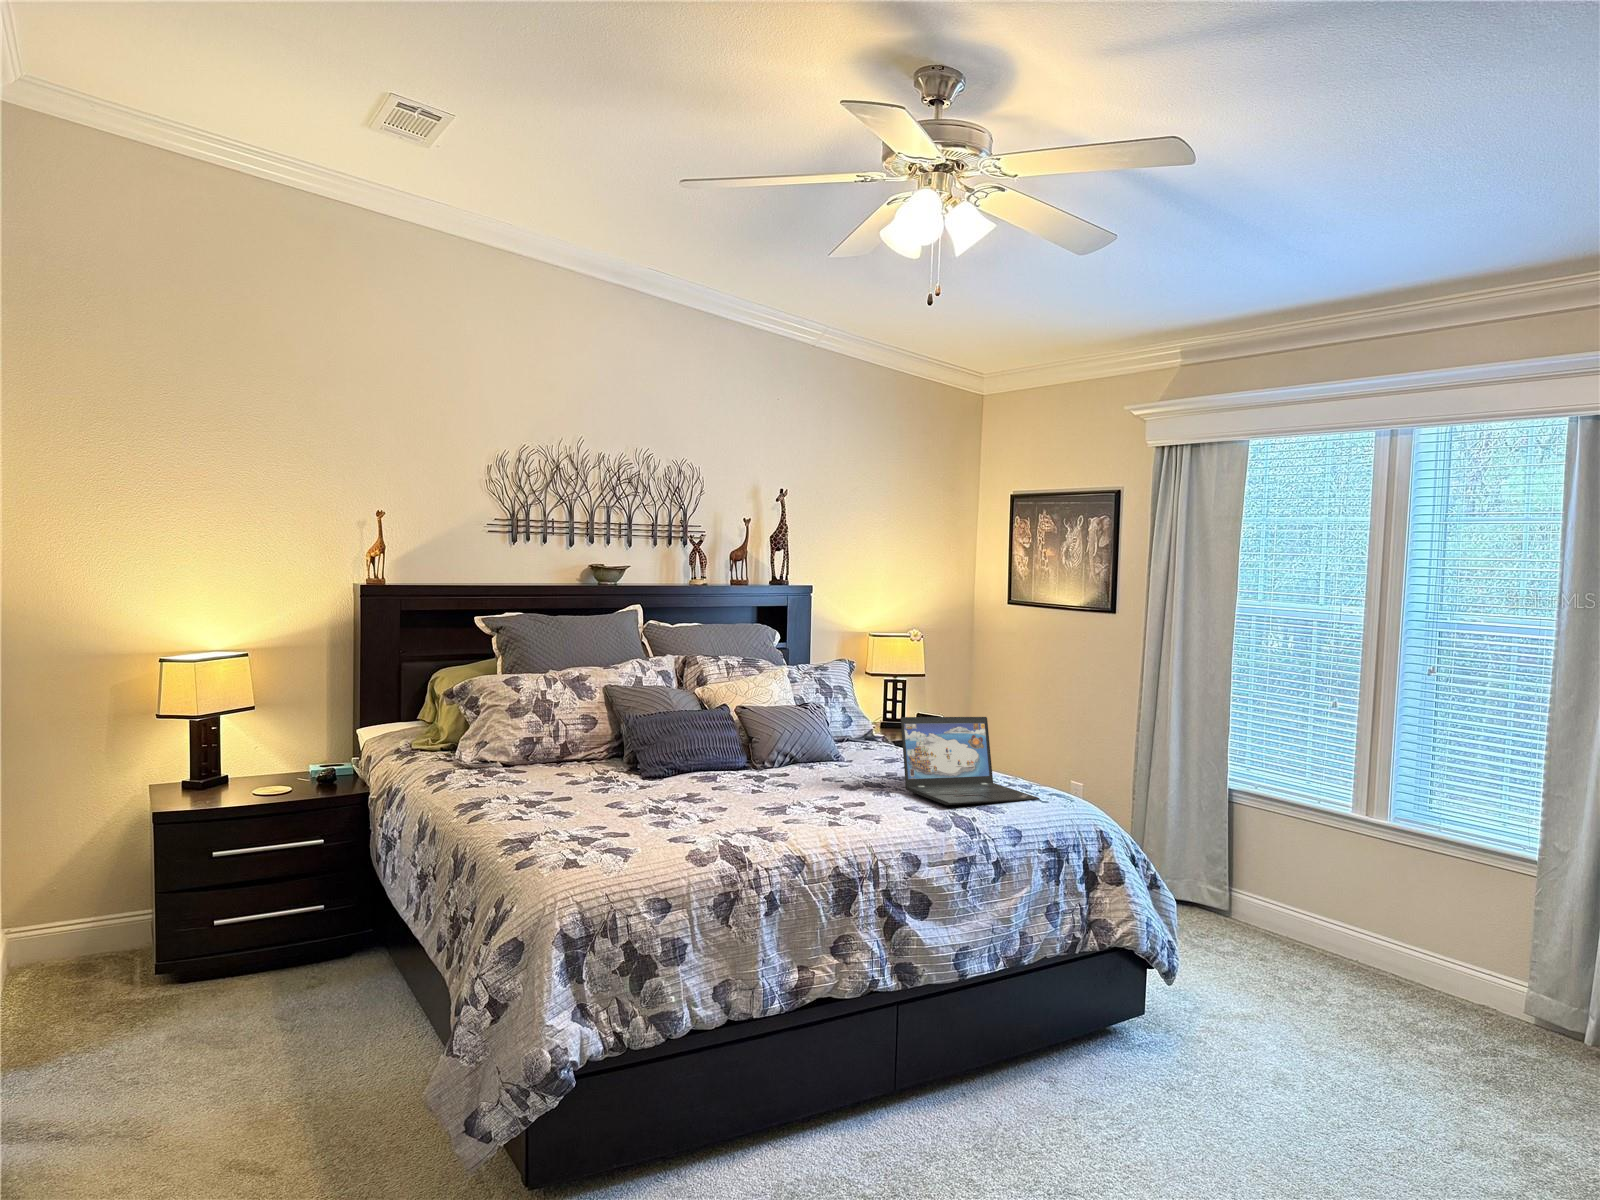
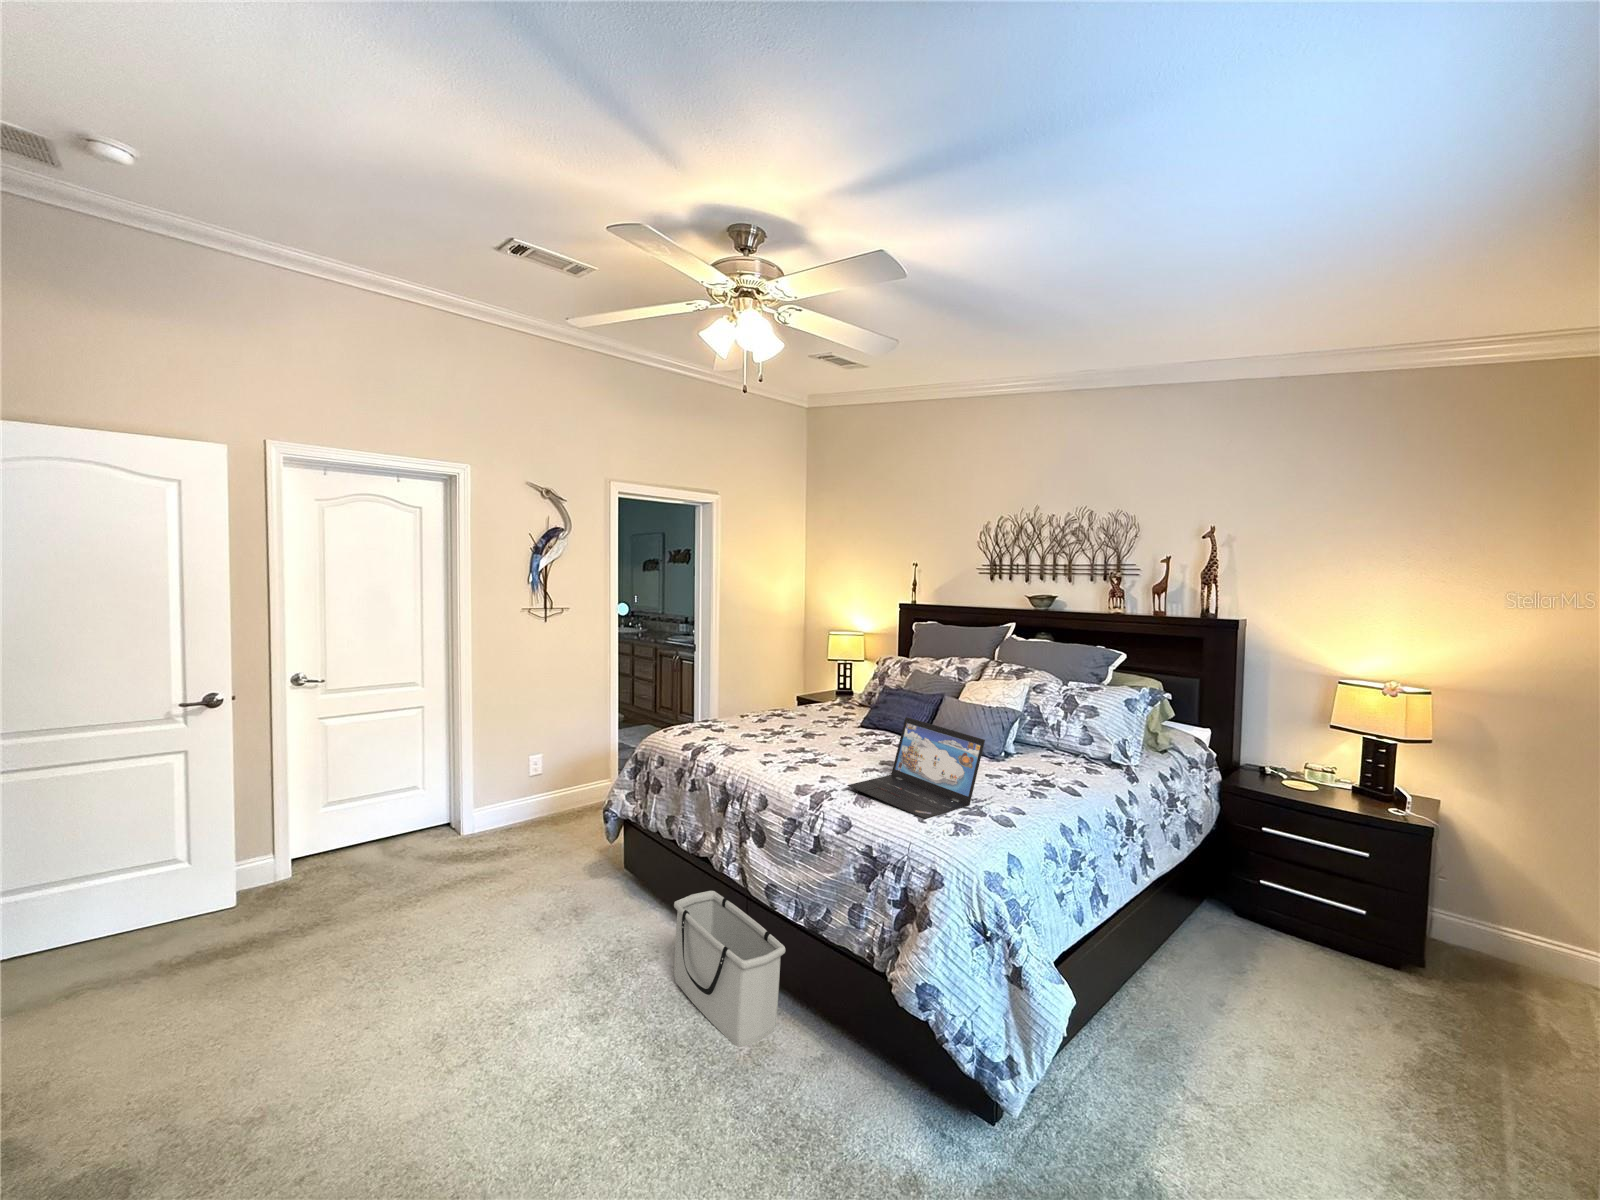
storage bin: none [876,995,1054,1156] -> present [674,891,785,1047]

